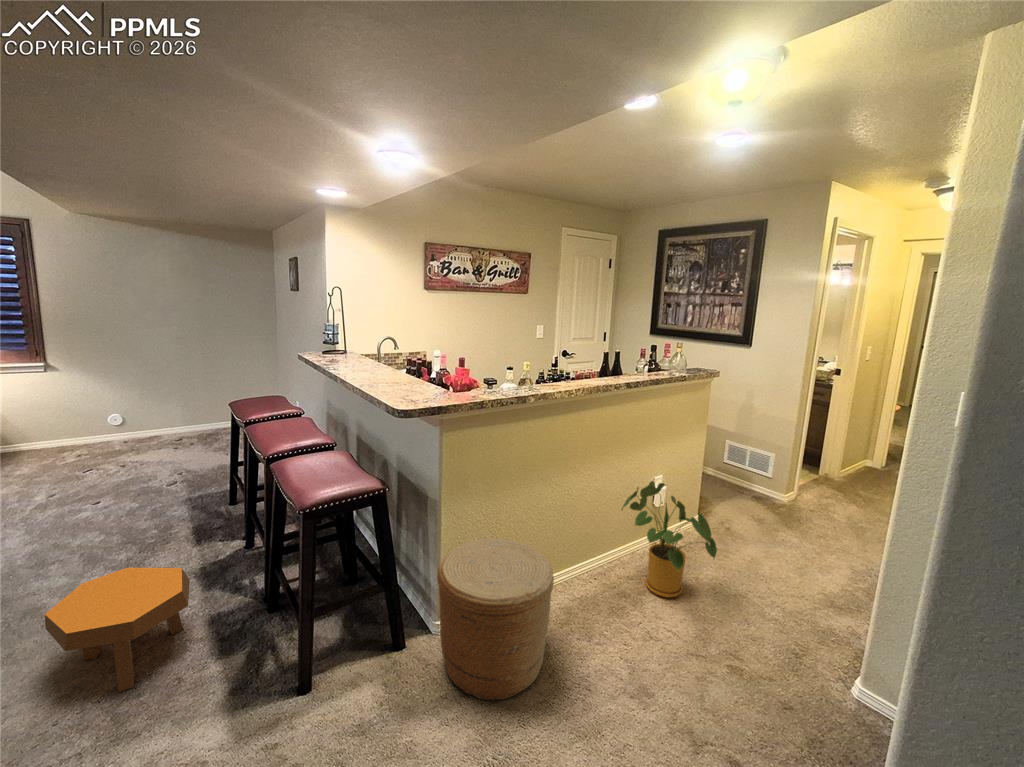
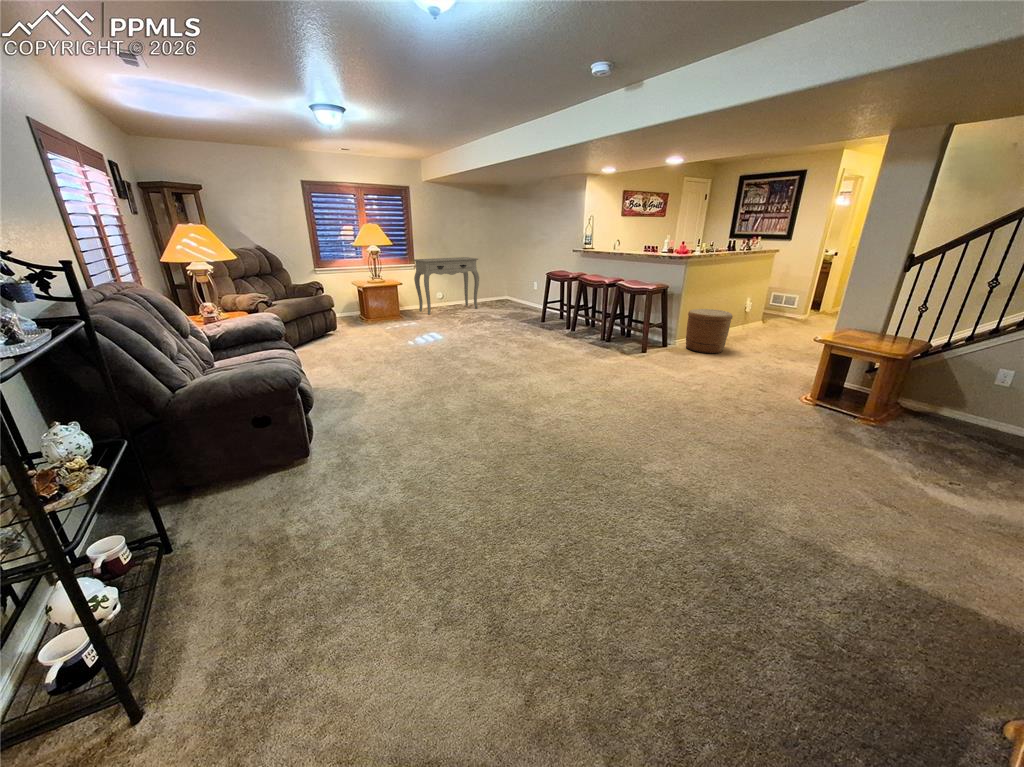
console table: none [27,349,188,463] -> present [413,257,479,314]
house plant: present [622,481,717,598] -> none [740,296,783,340]
footstool: present [45,568,190,692] -> none [560,323,599,353]

